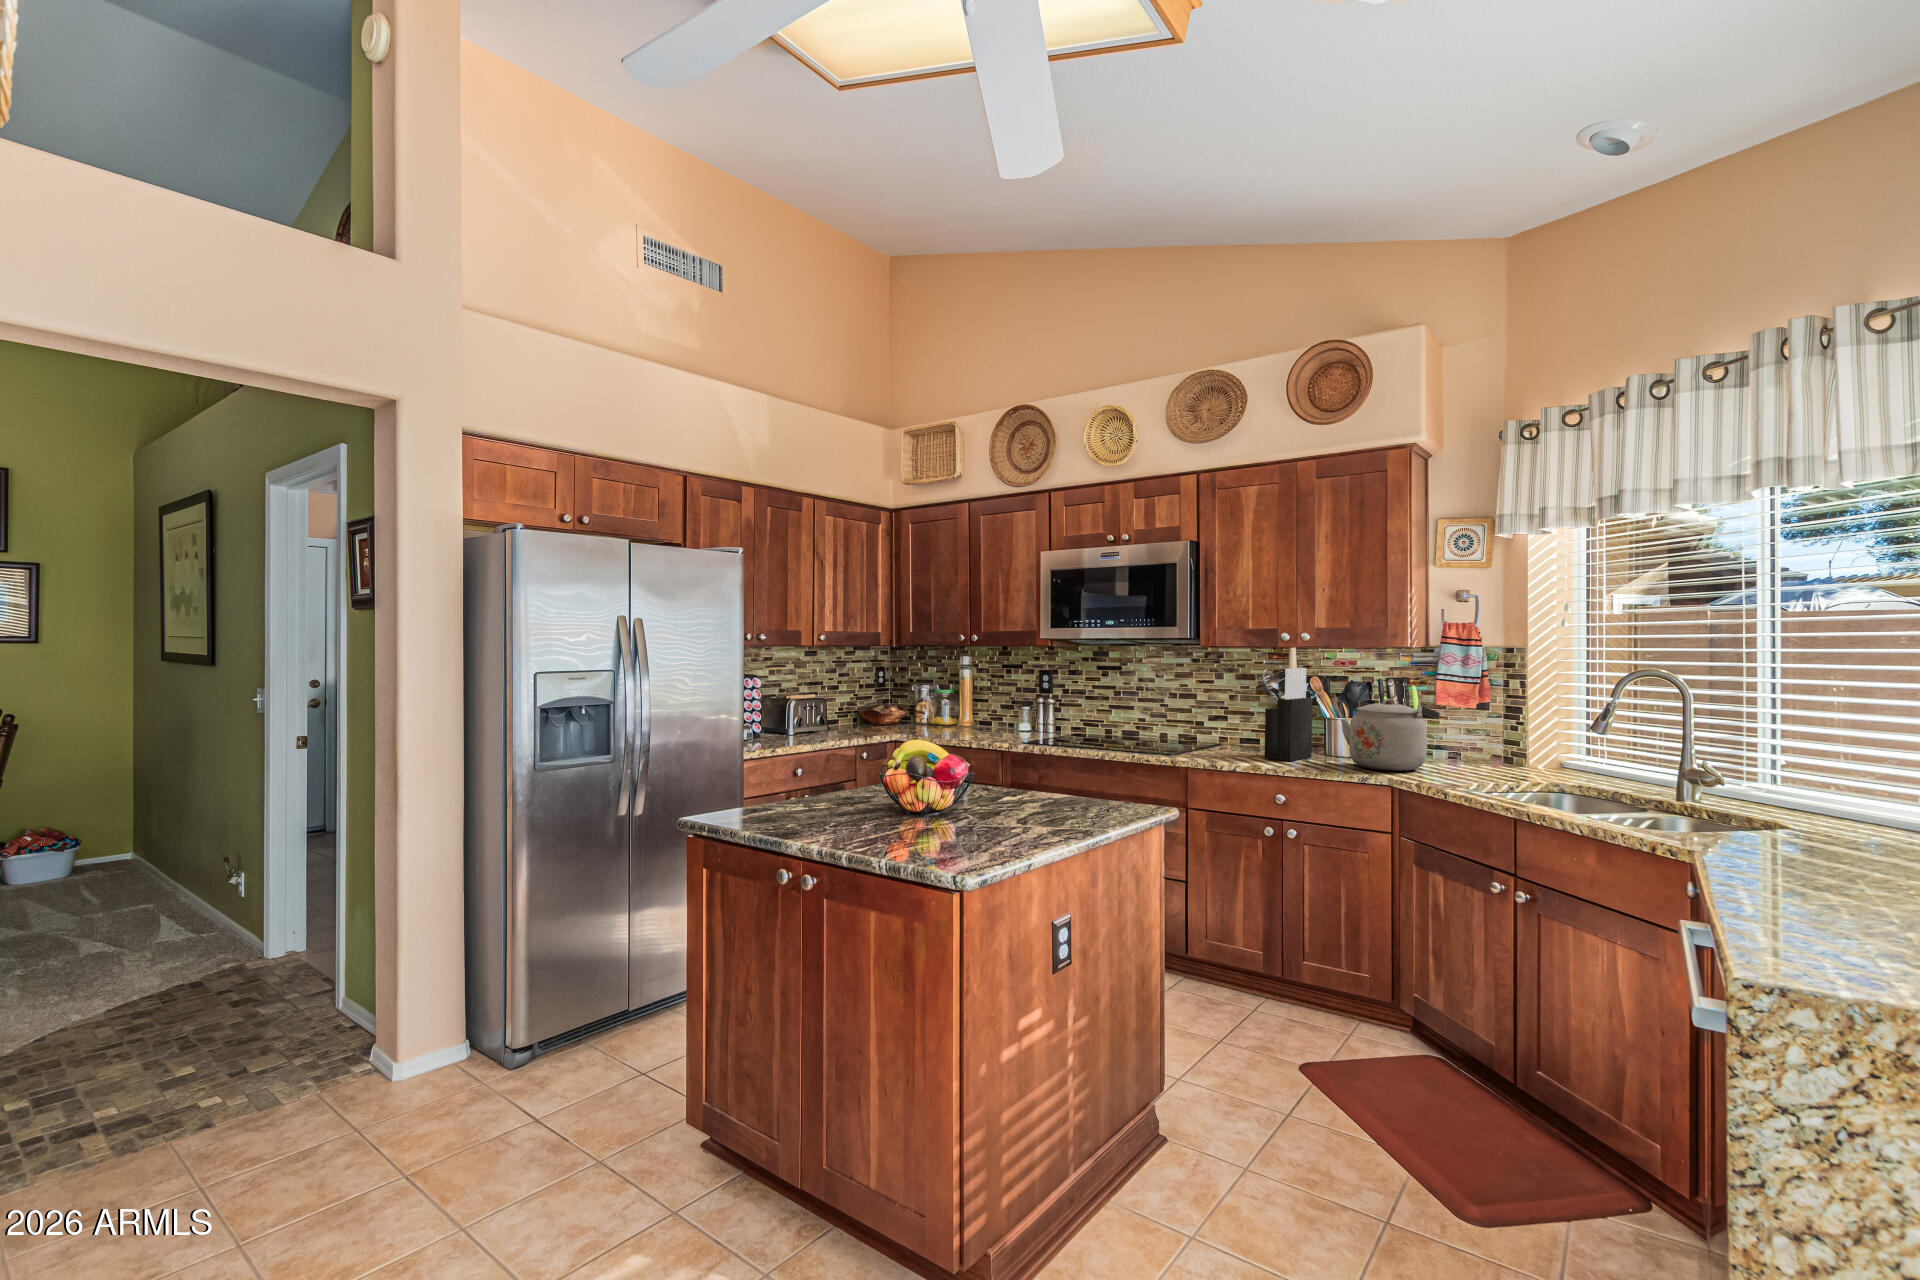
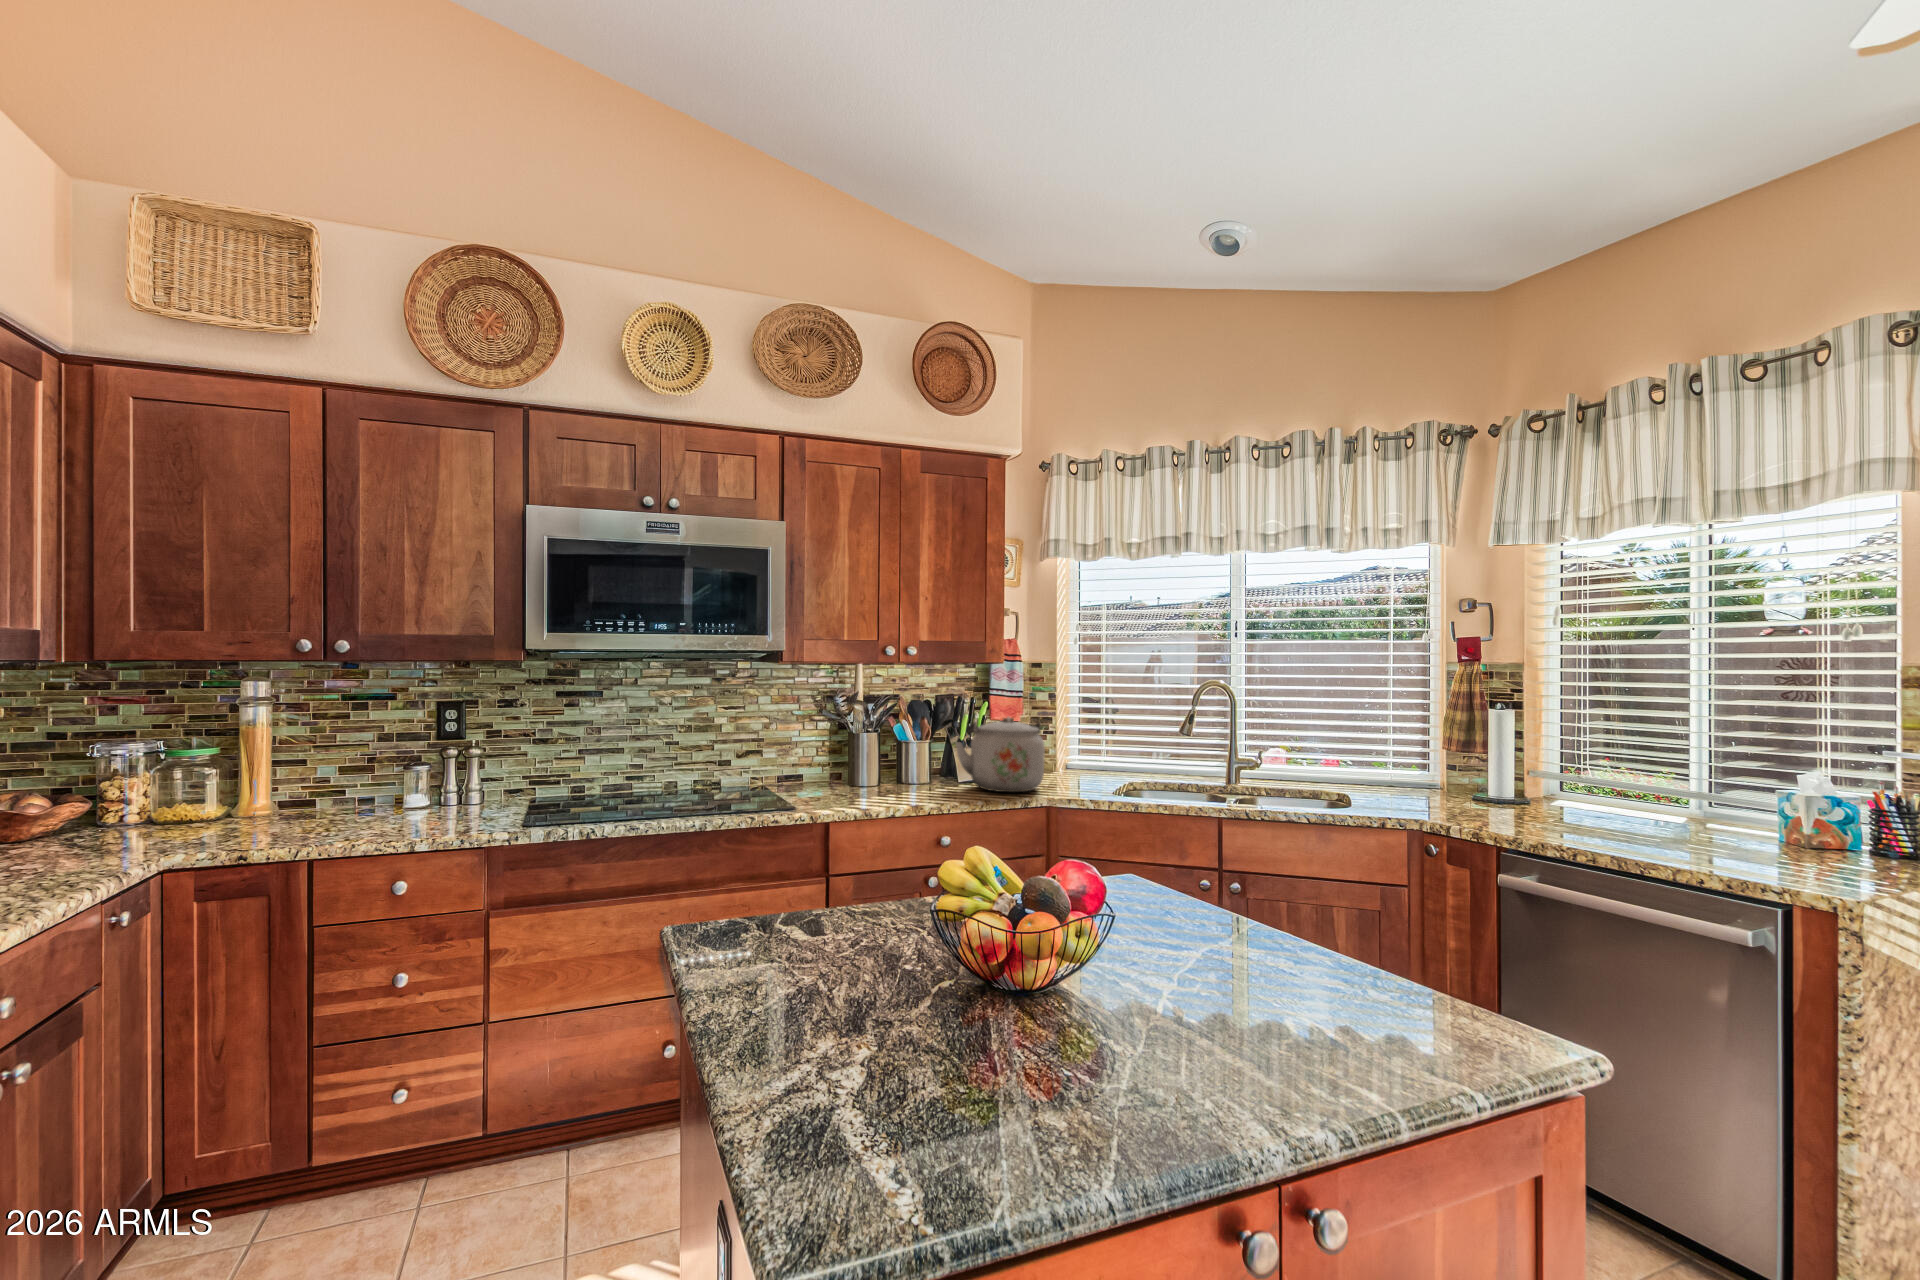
knife block: present [1264,668,1313,761] -> none [877,686,924,797]

